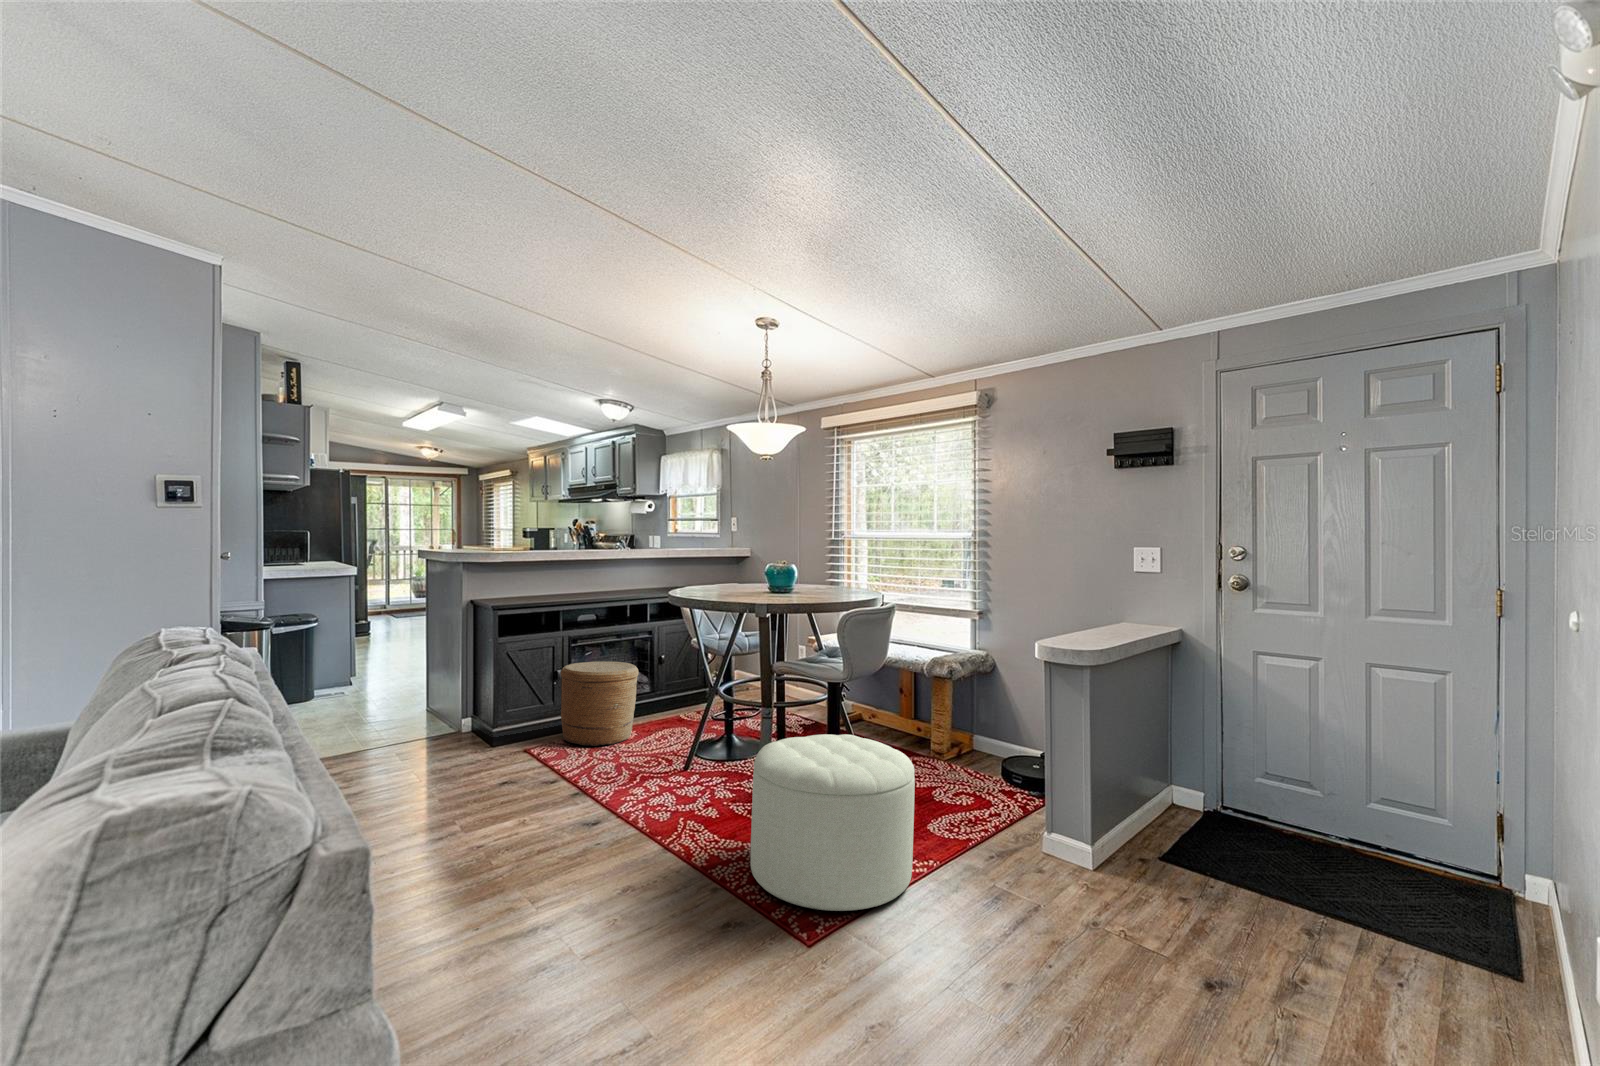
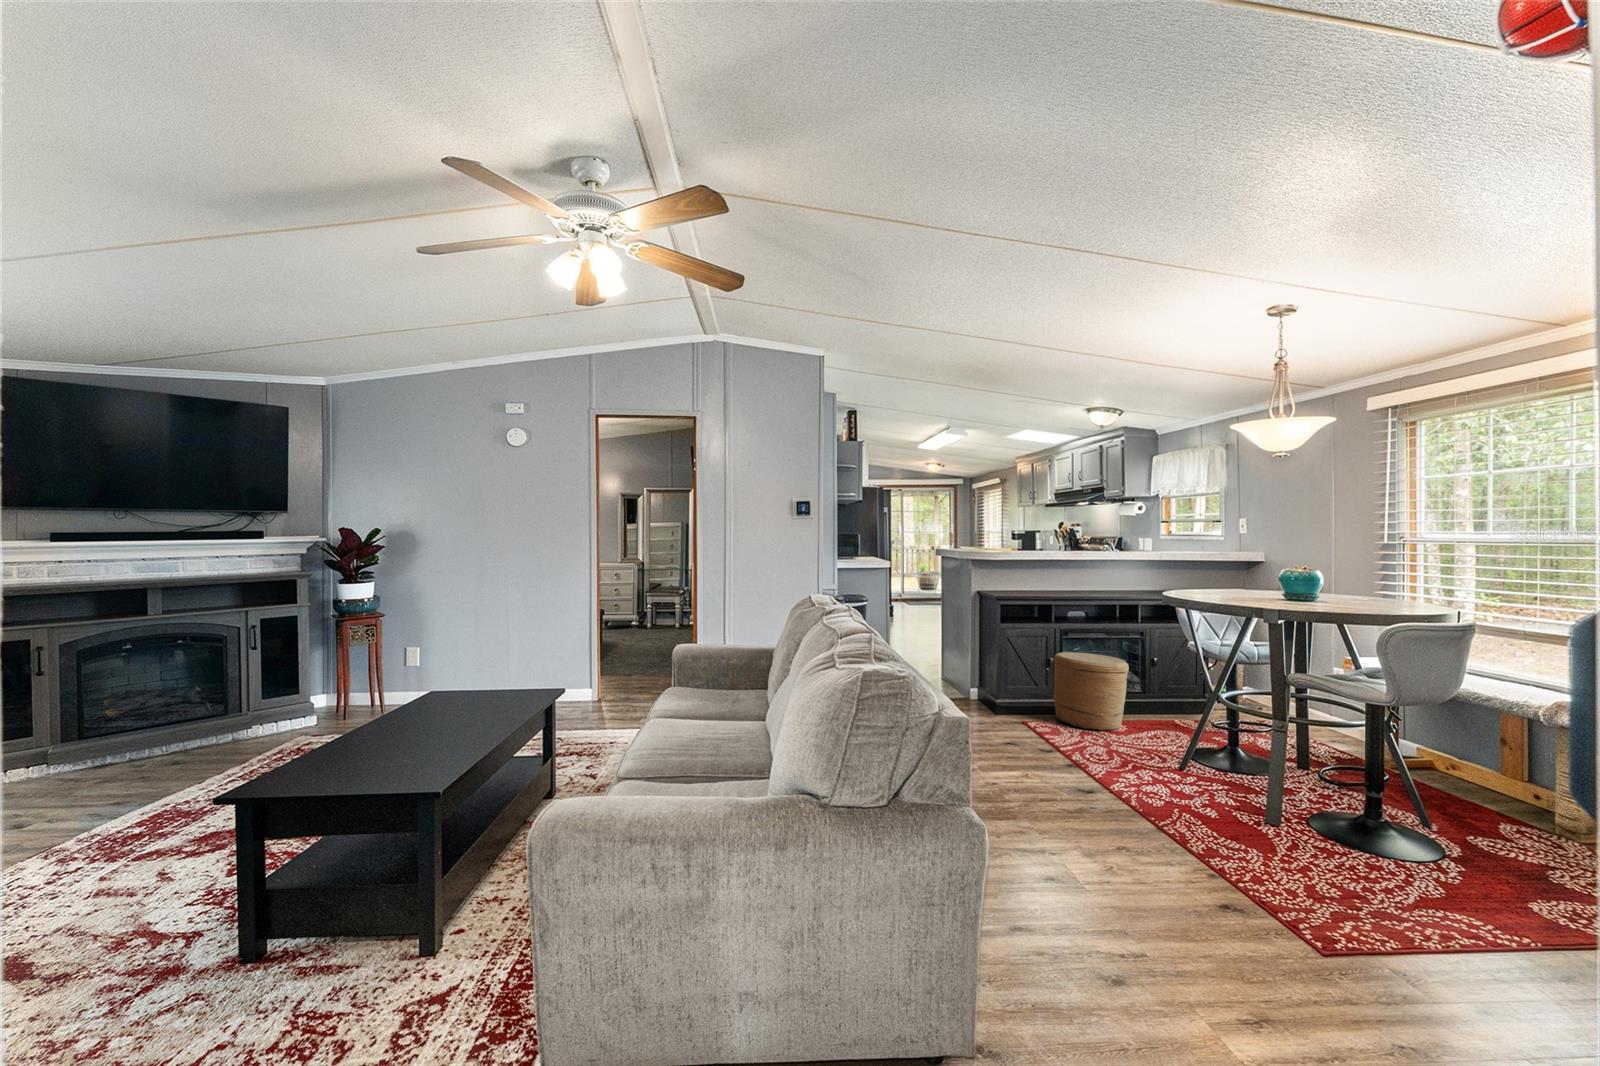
ottoman: present [751,734,915,911] -> none [1255,752,1498,961]

